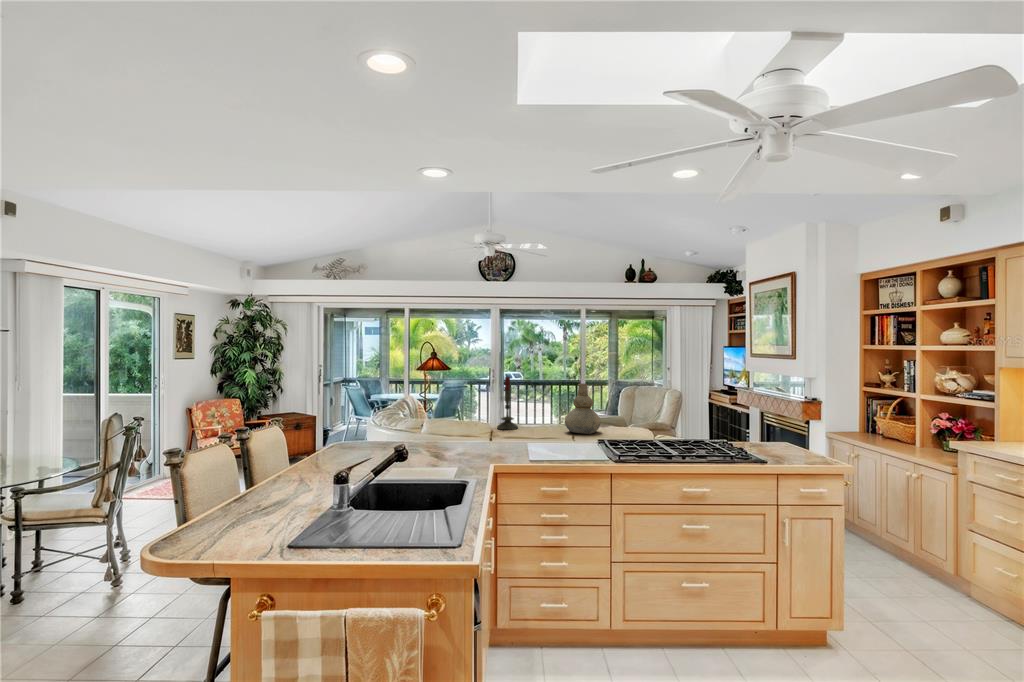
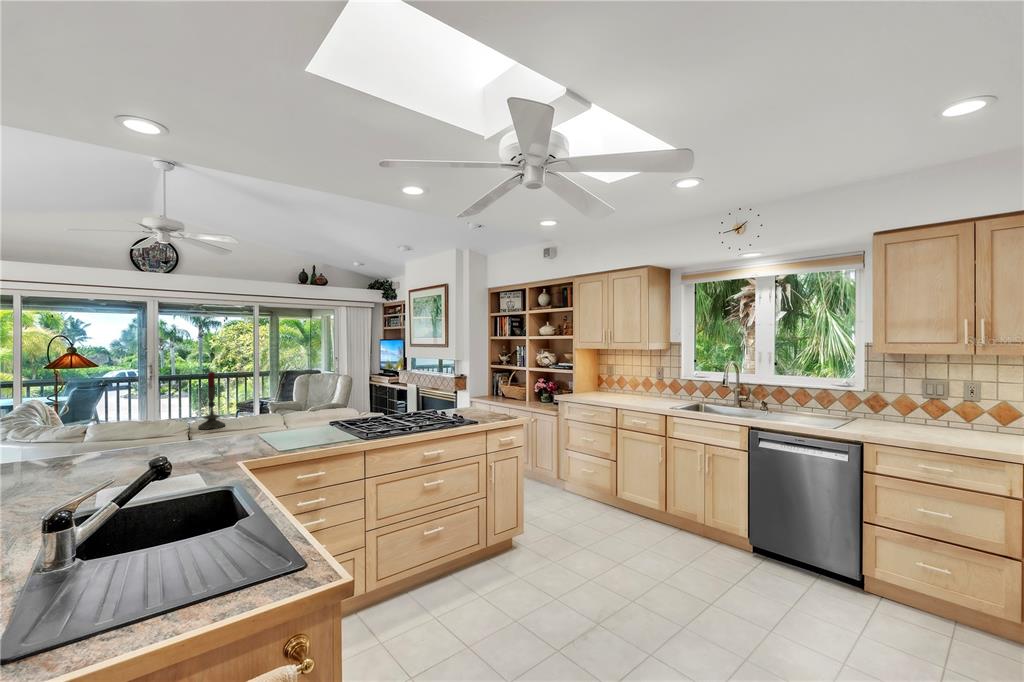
vase: present [565,384,600,434] -> none [284,374,322,422]

